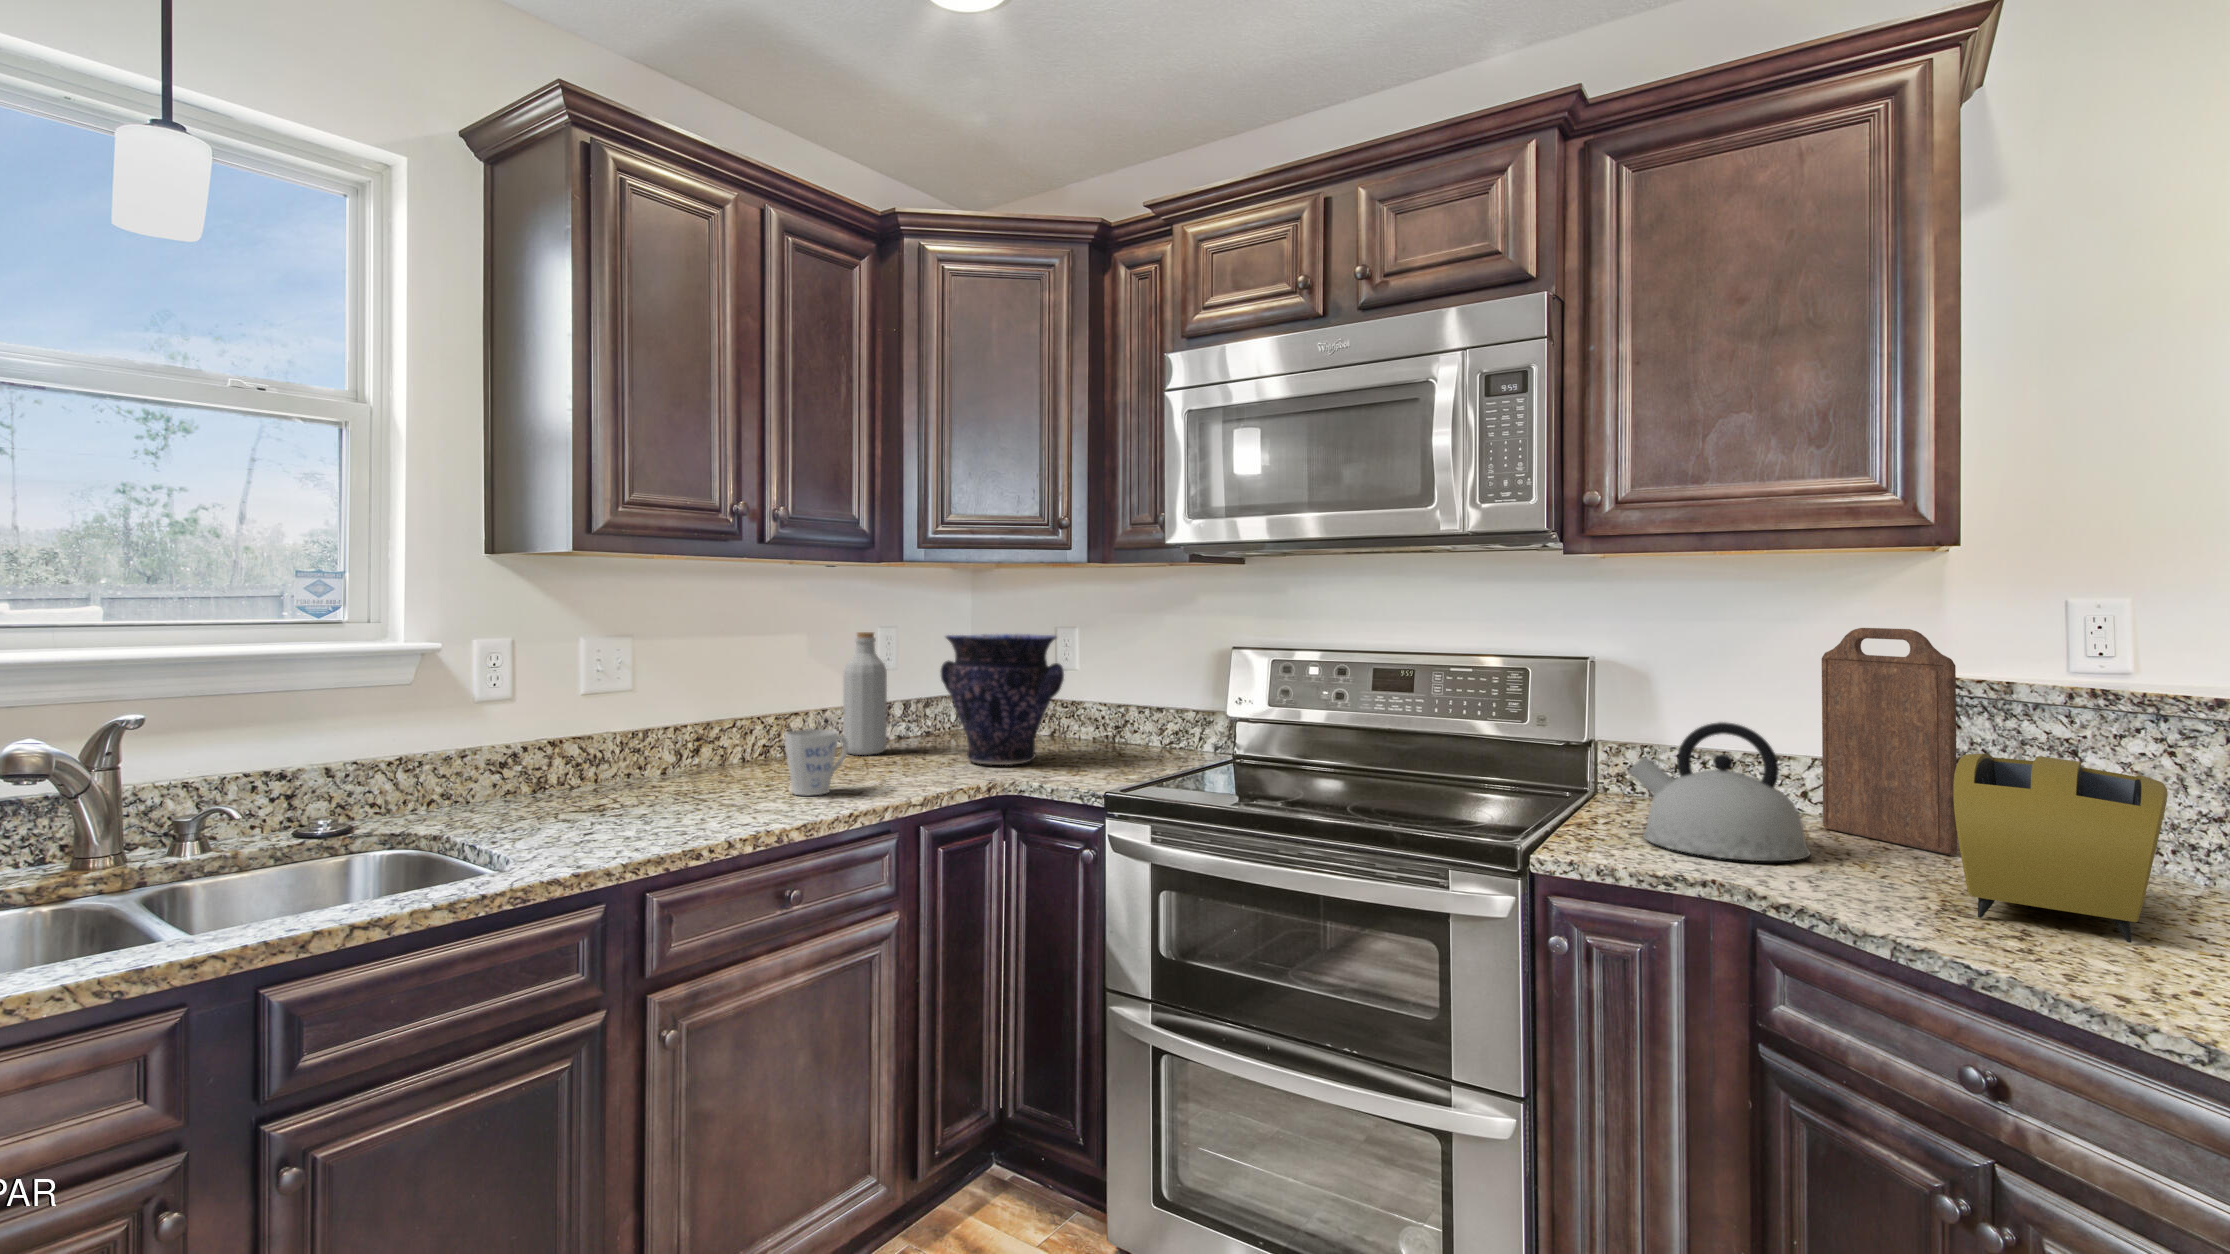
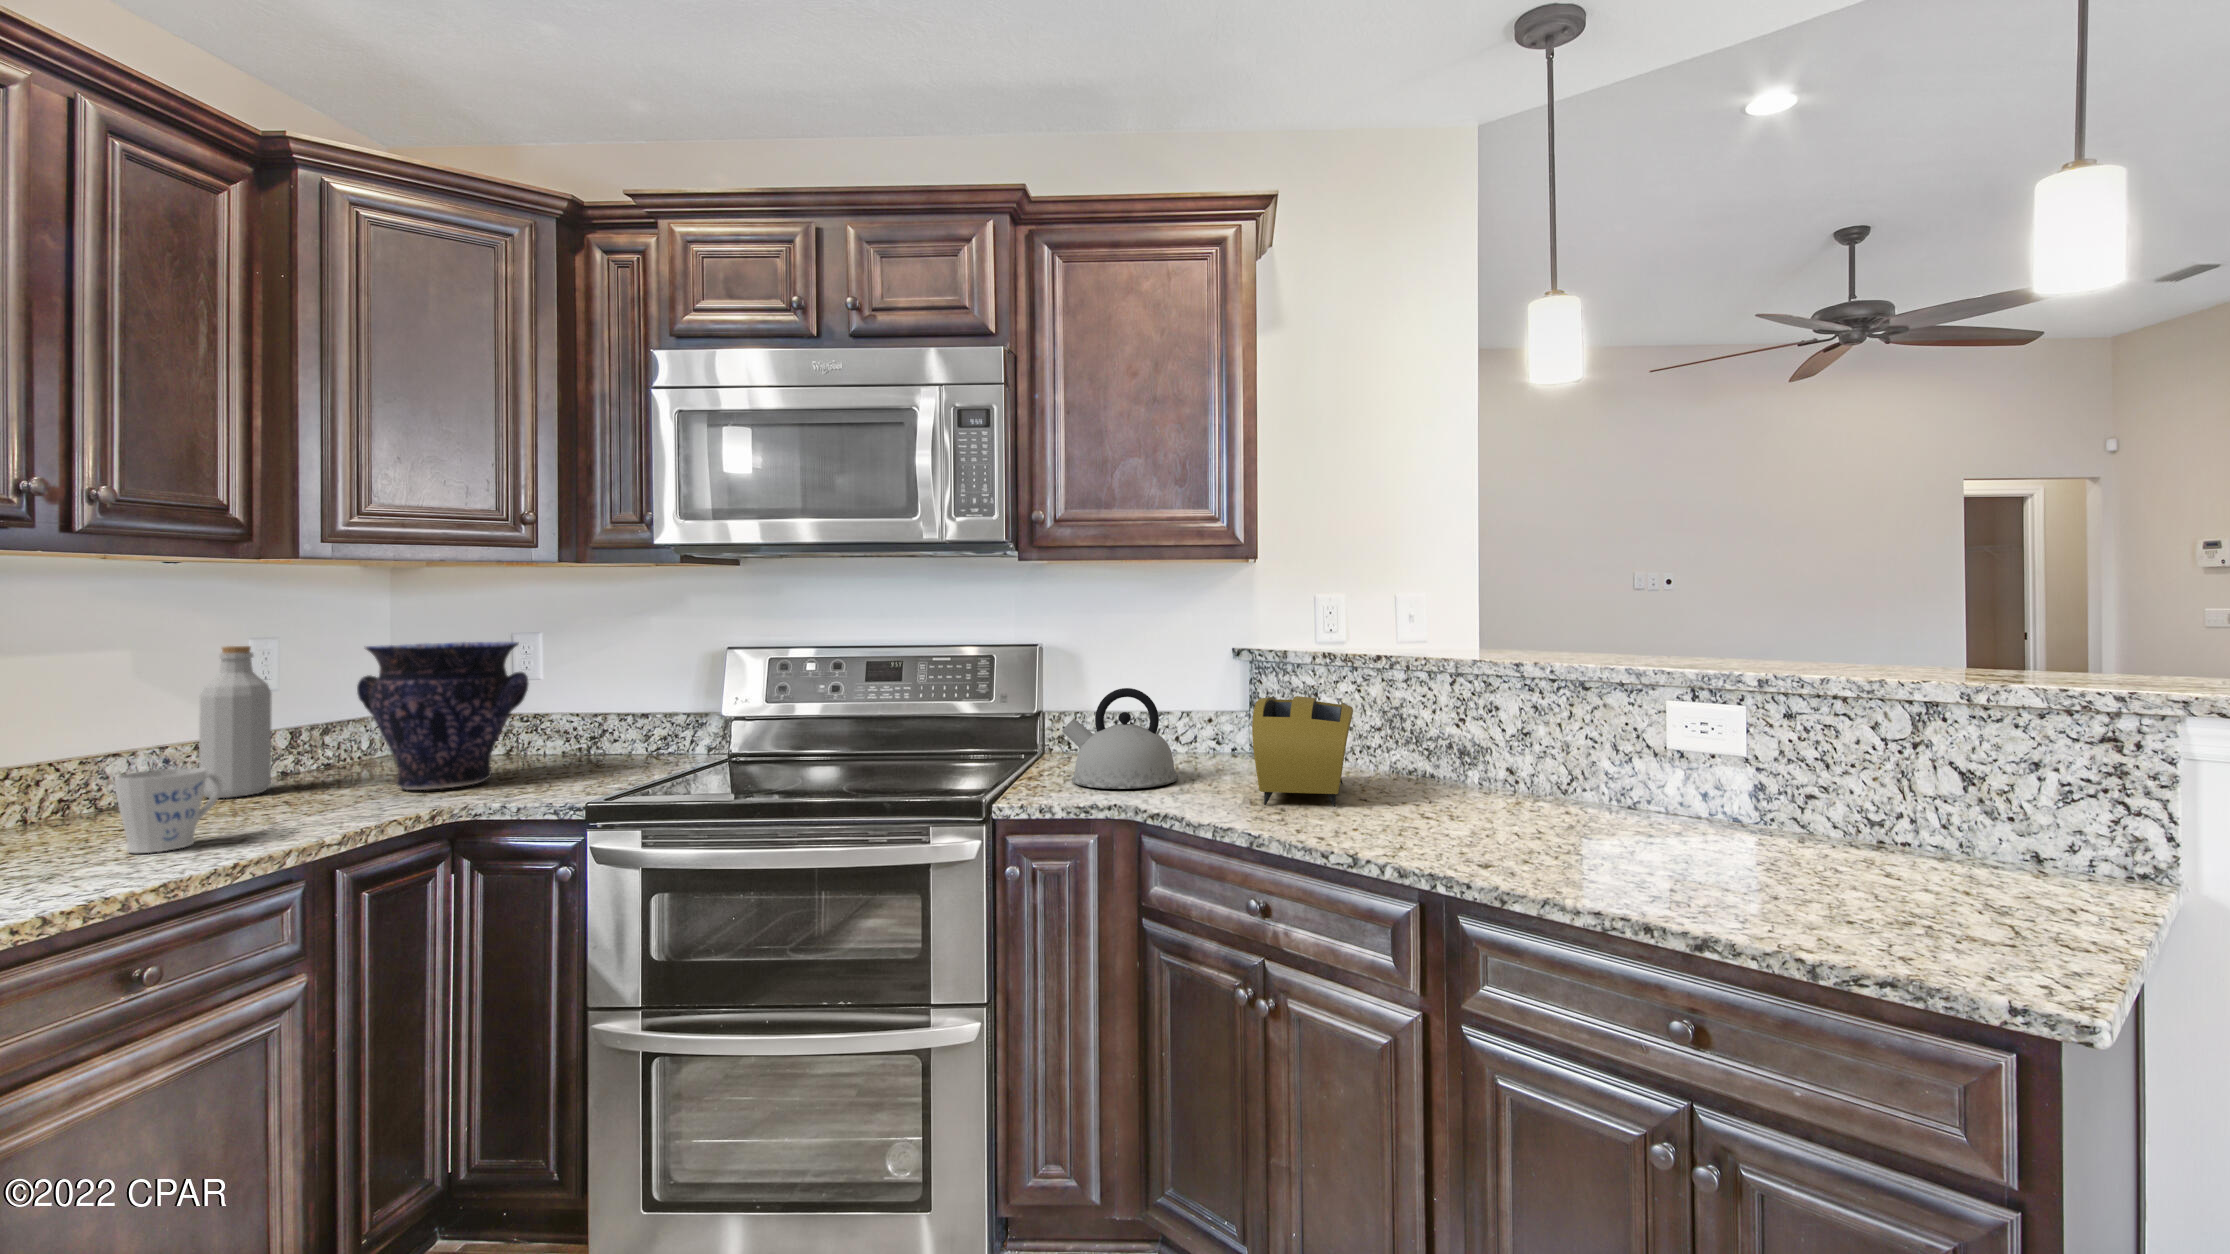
cutting board: present [1822,628,1957,854] -> none [1186,615,1260,768]

